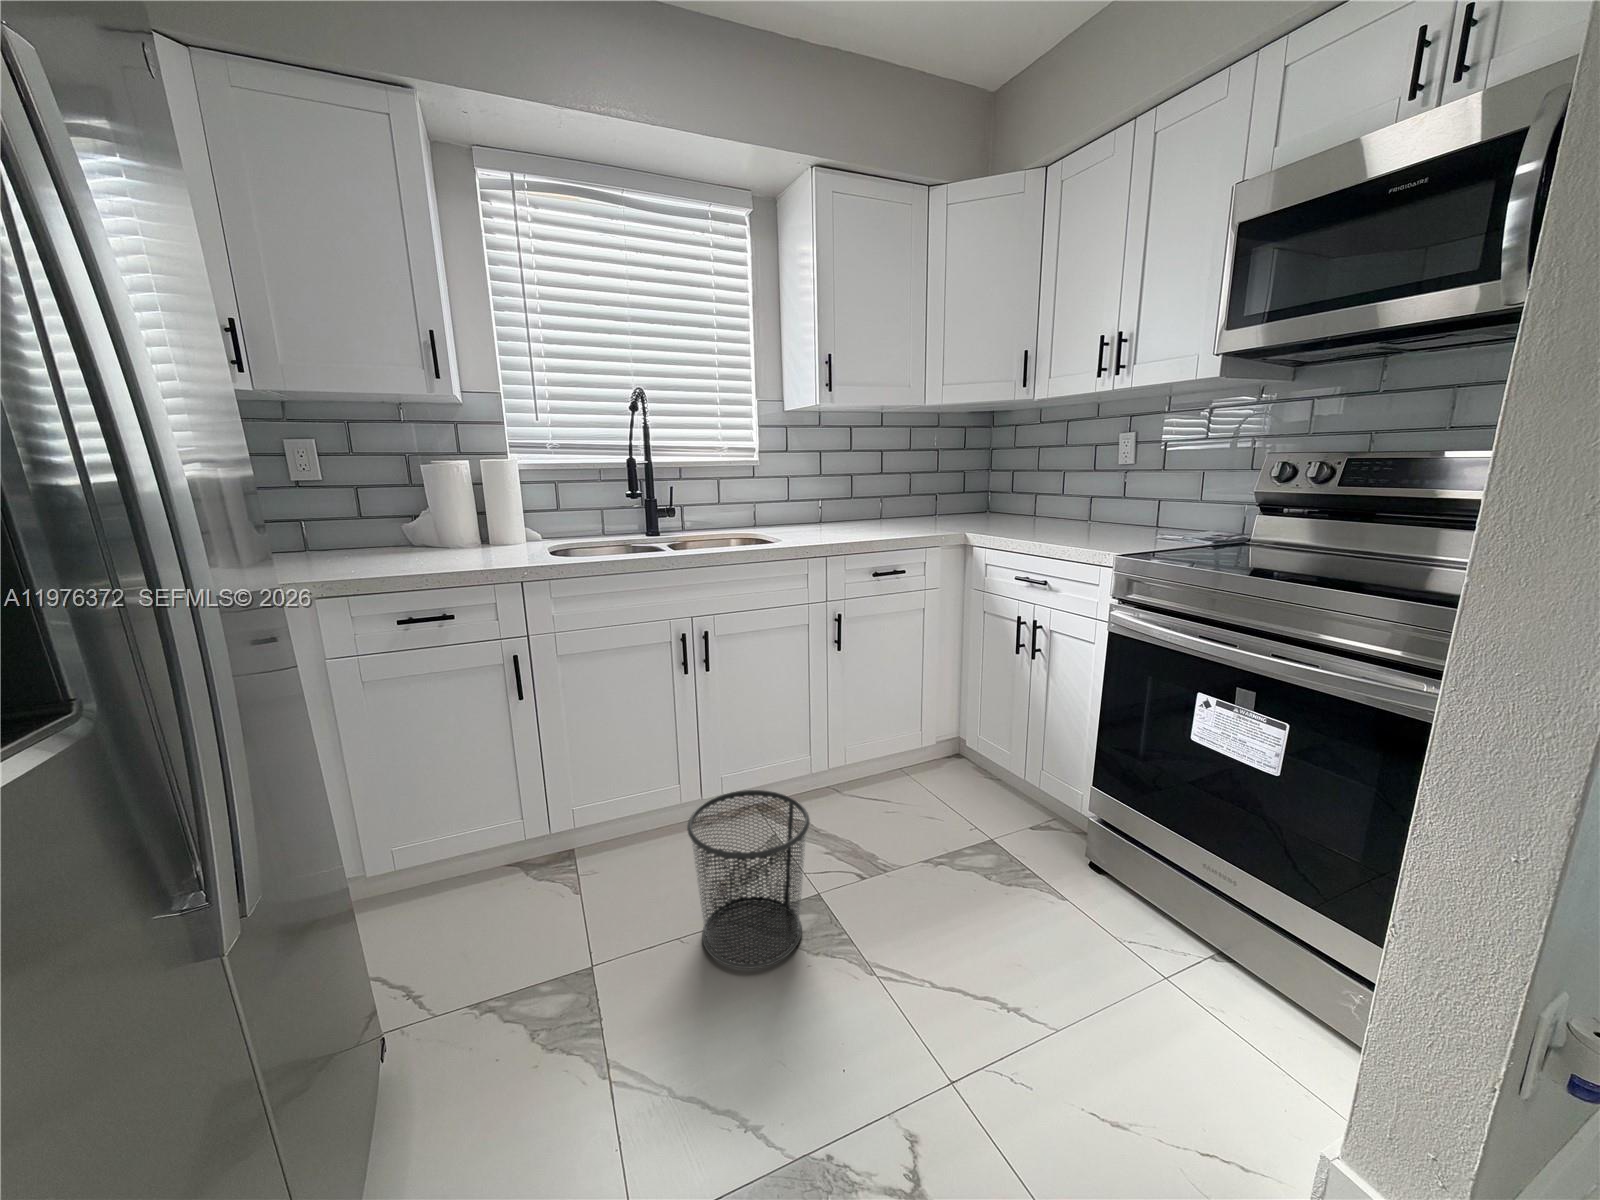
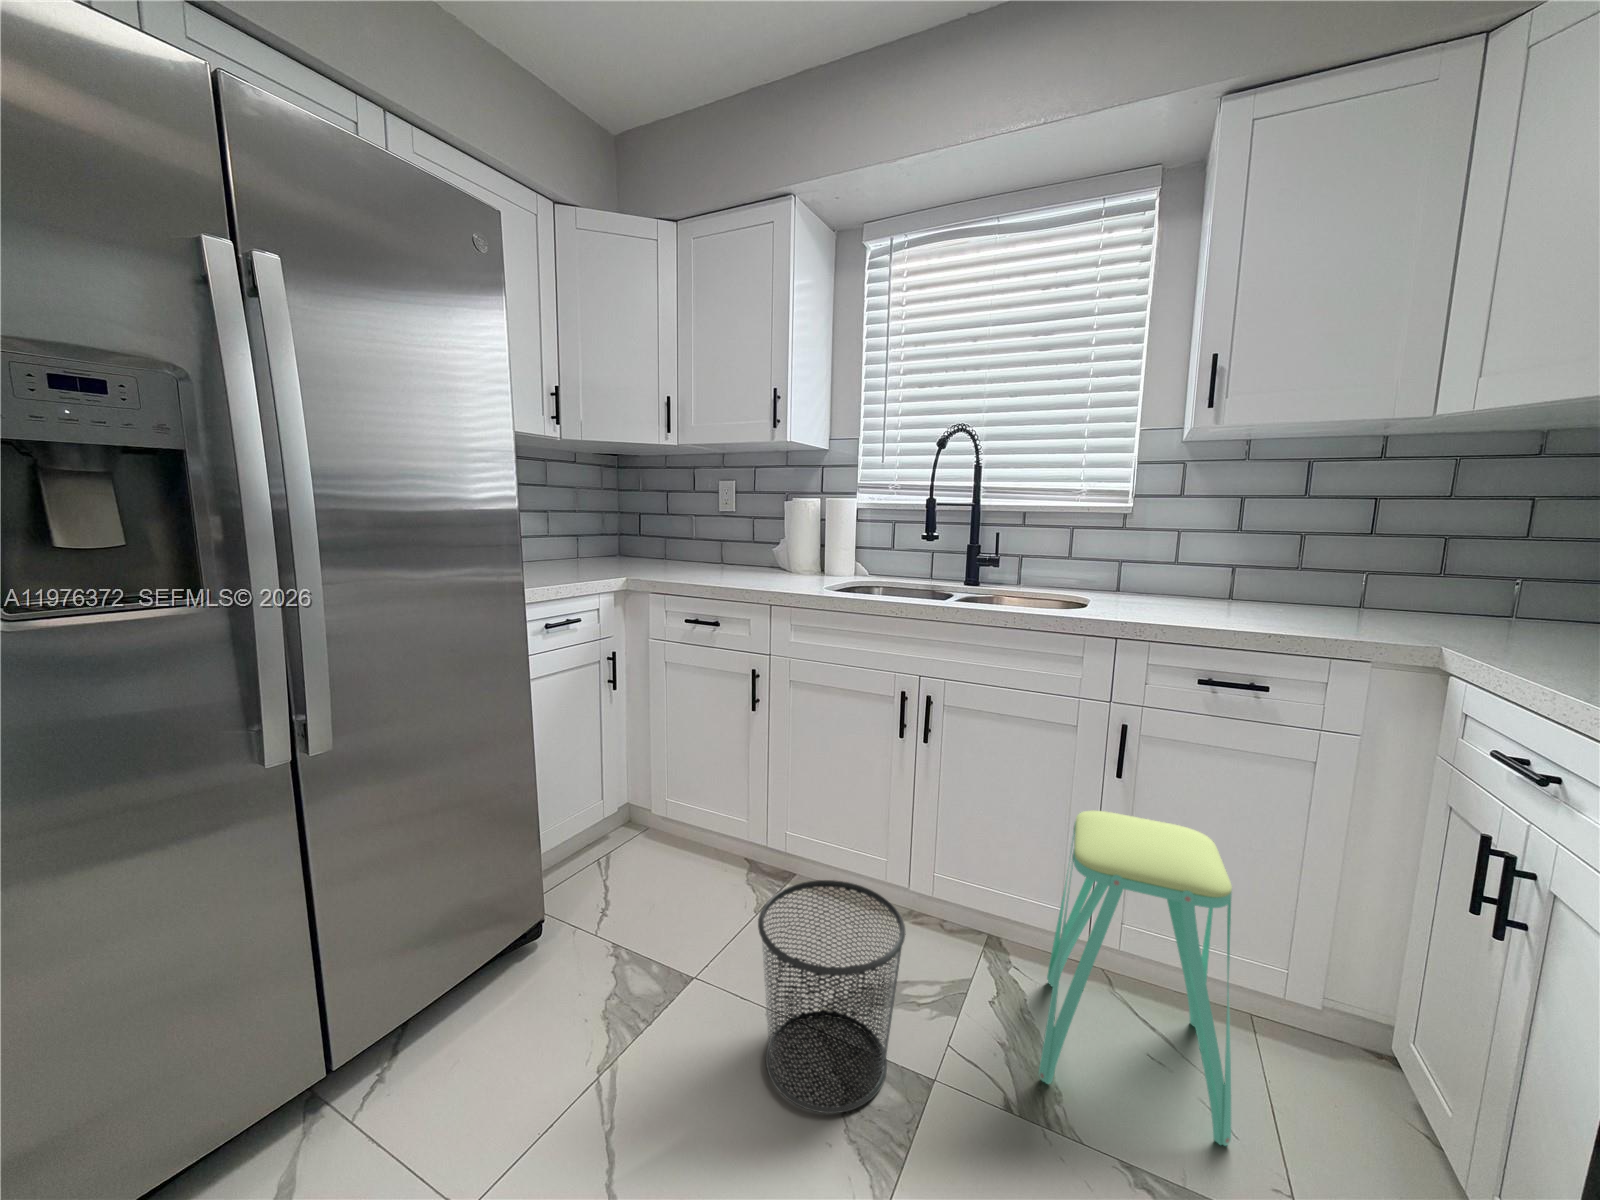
stool: none [812,668,946,855] -> present [1039,811,1232,1146]

